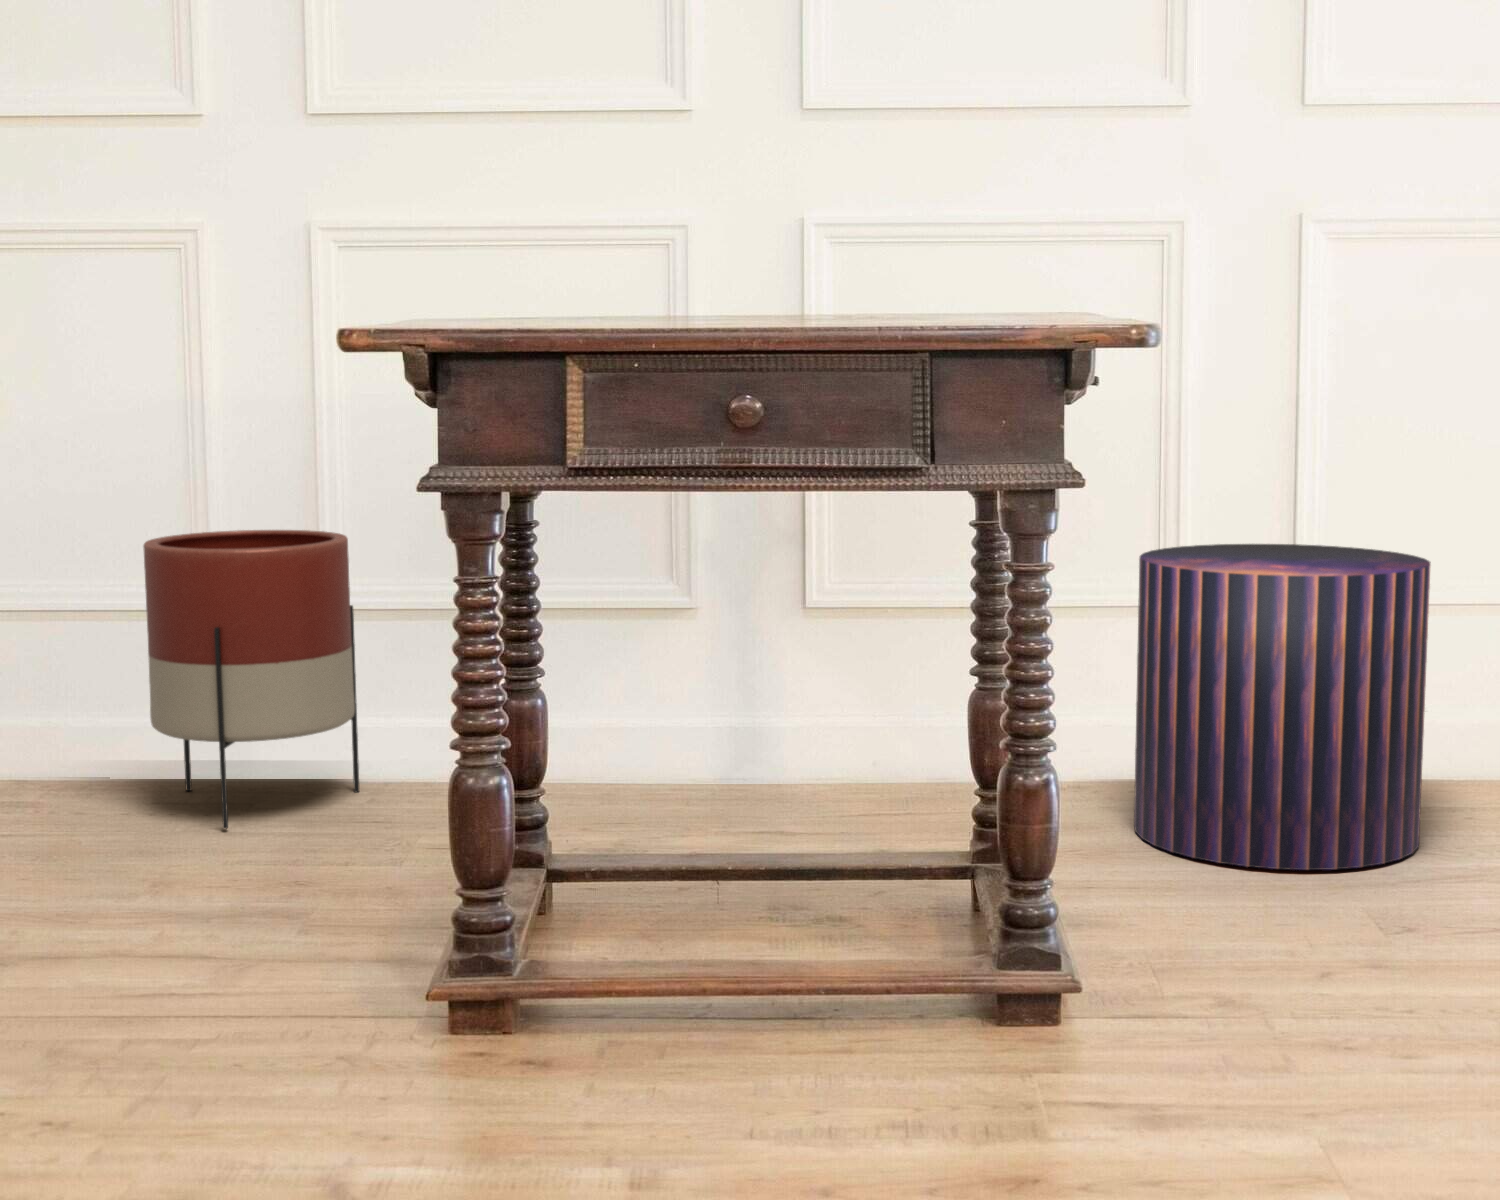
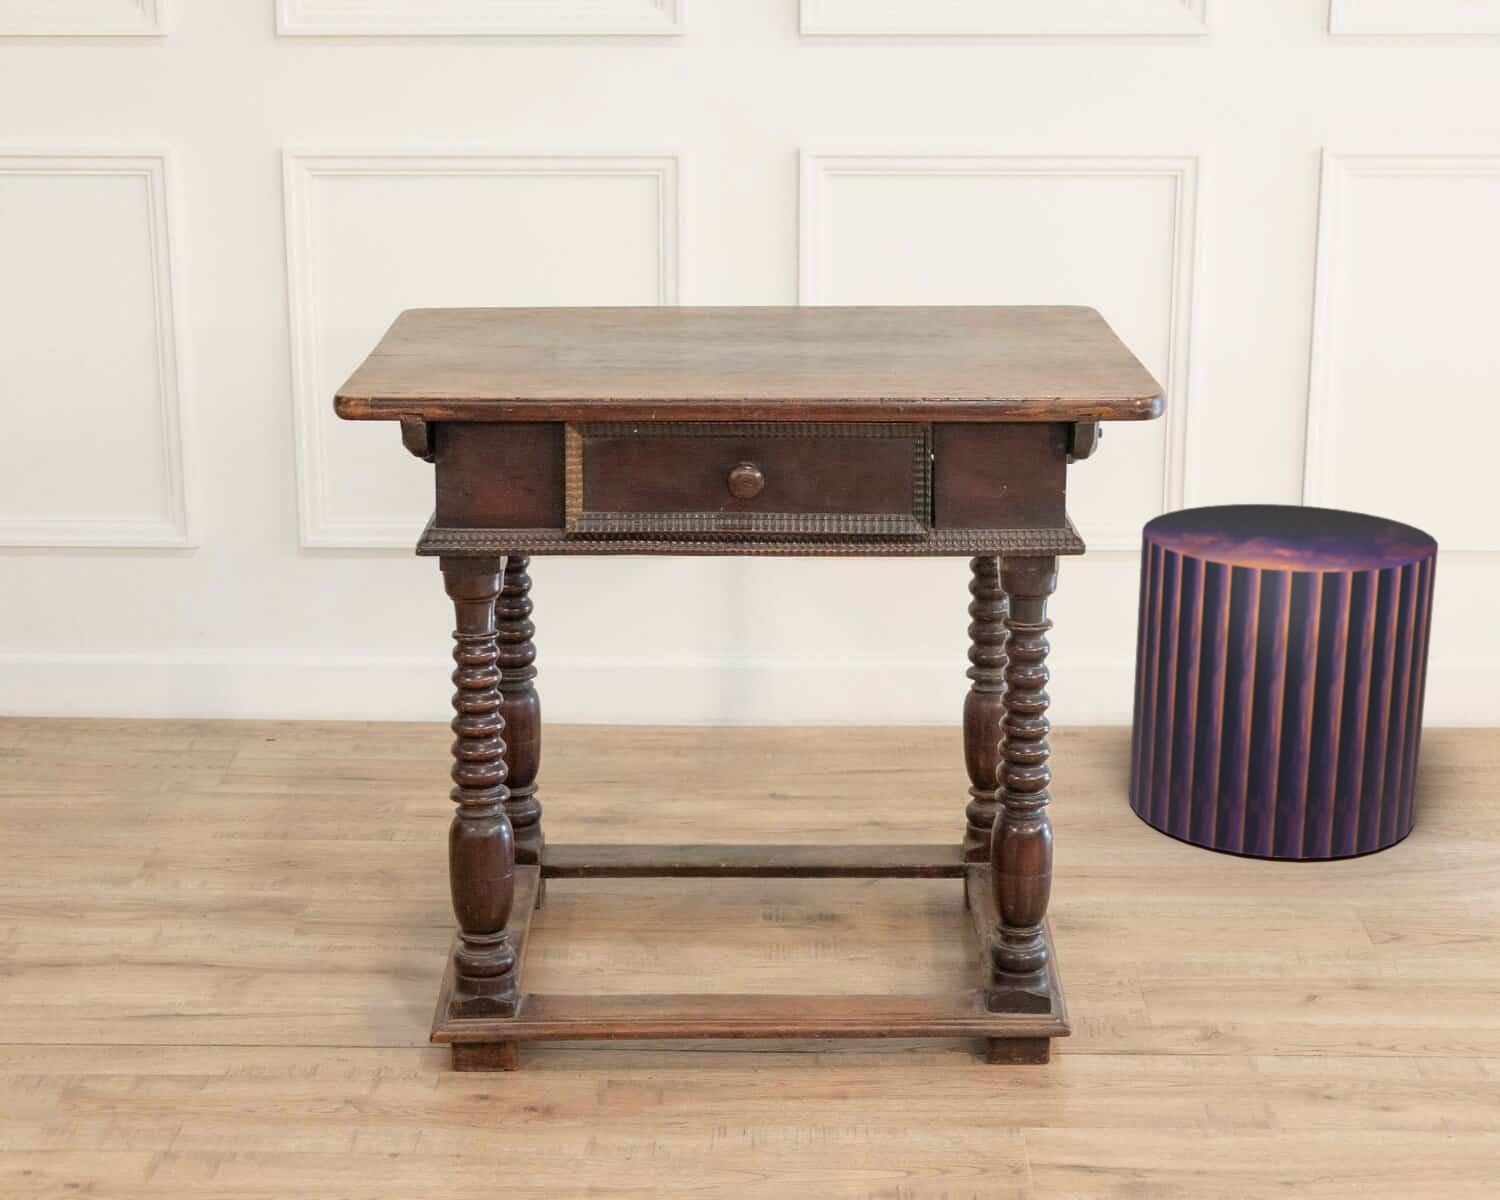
planter: present [143,530,359,829] -> none [116,473,343,795]

